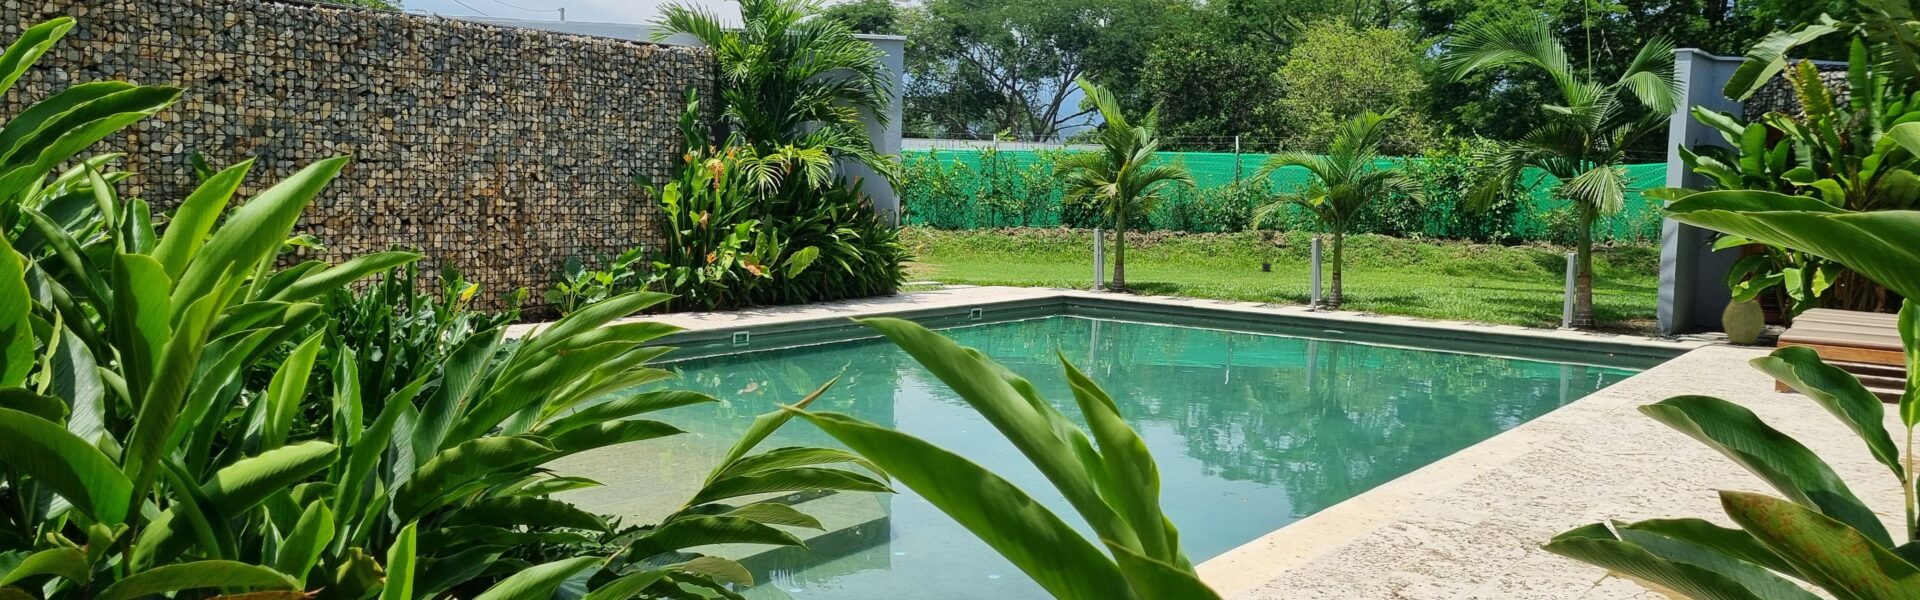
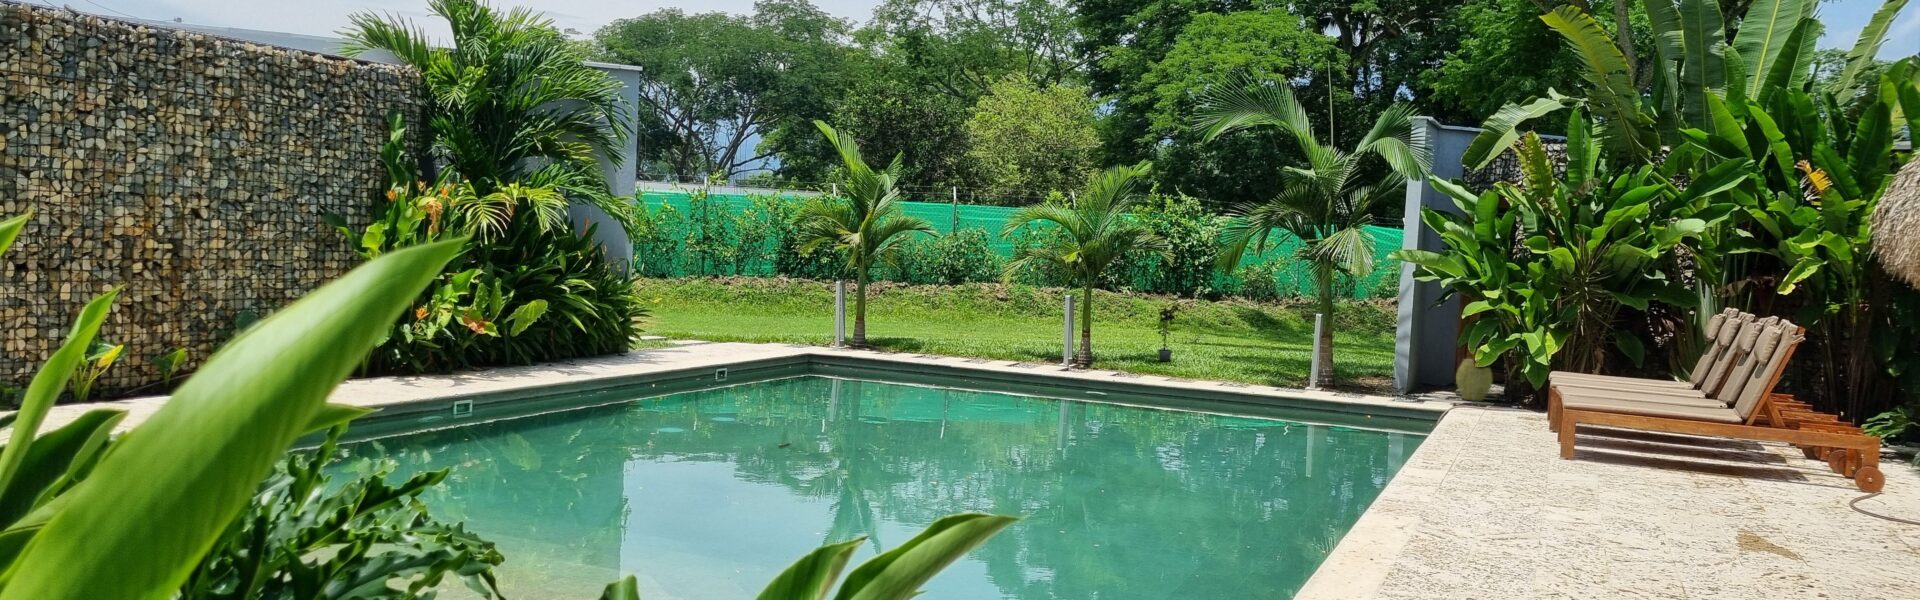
potted plant: present [1261,229,1276,271] -> present [1158,303,1181,361]

